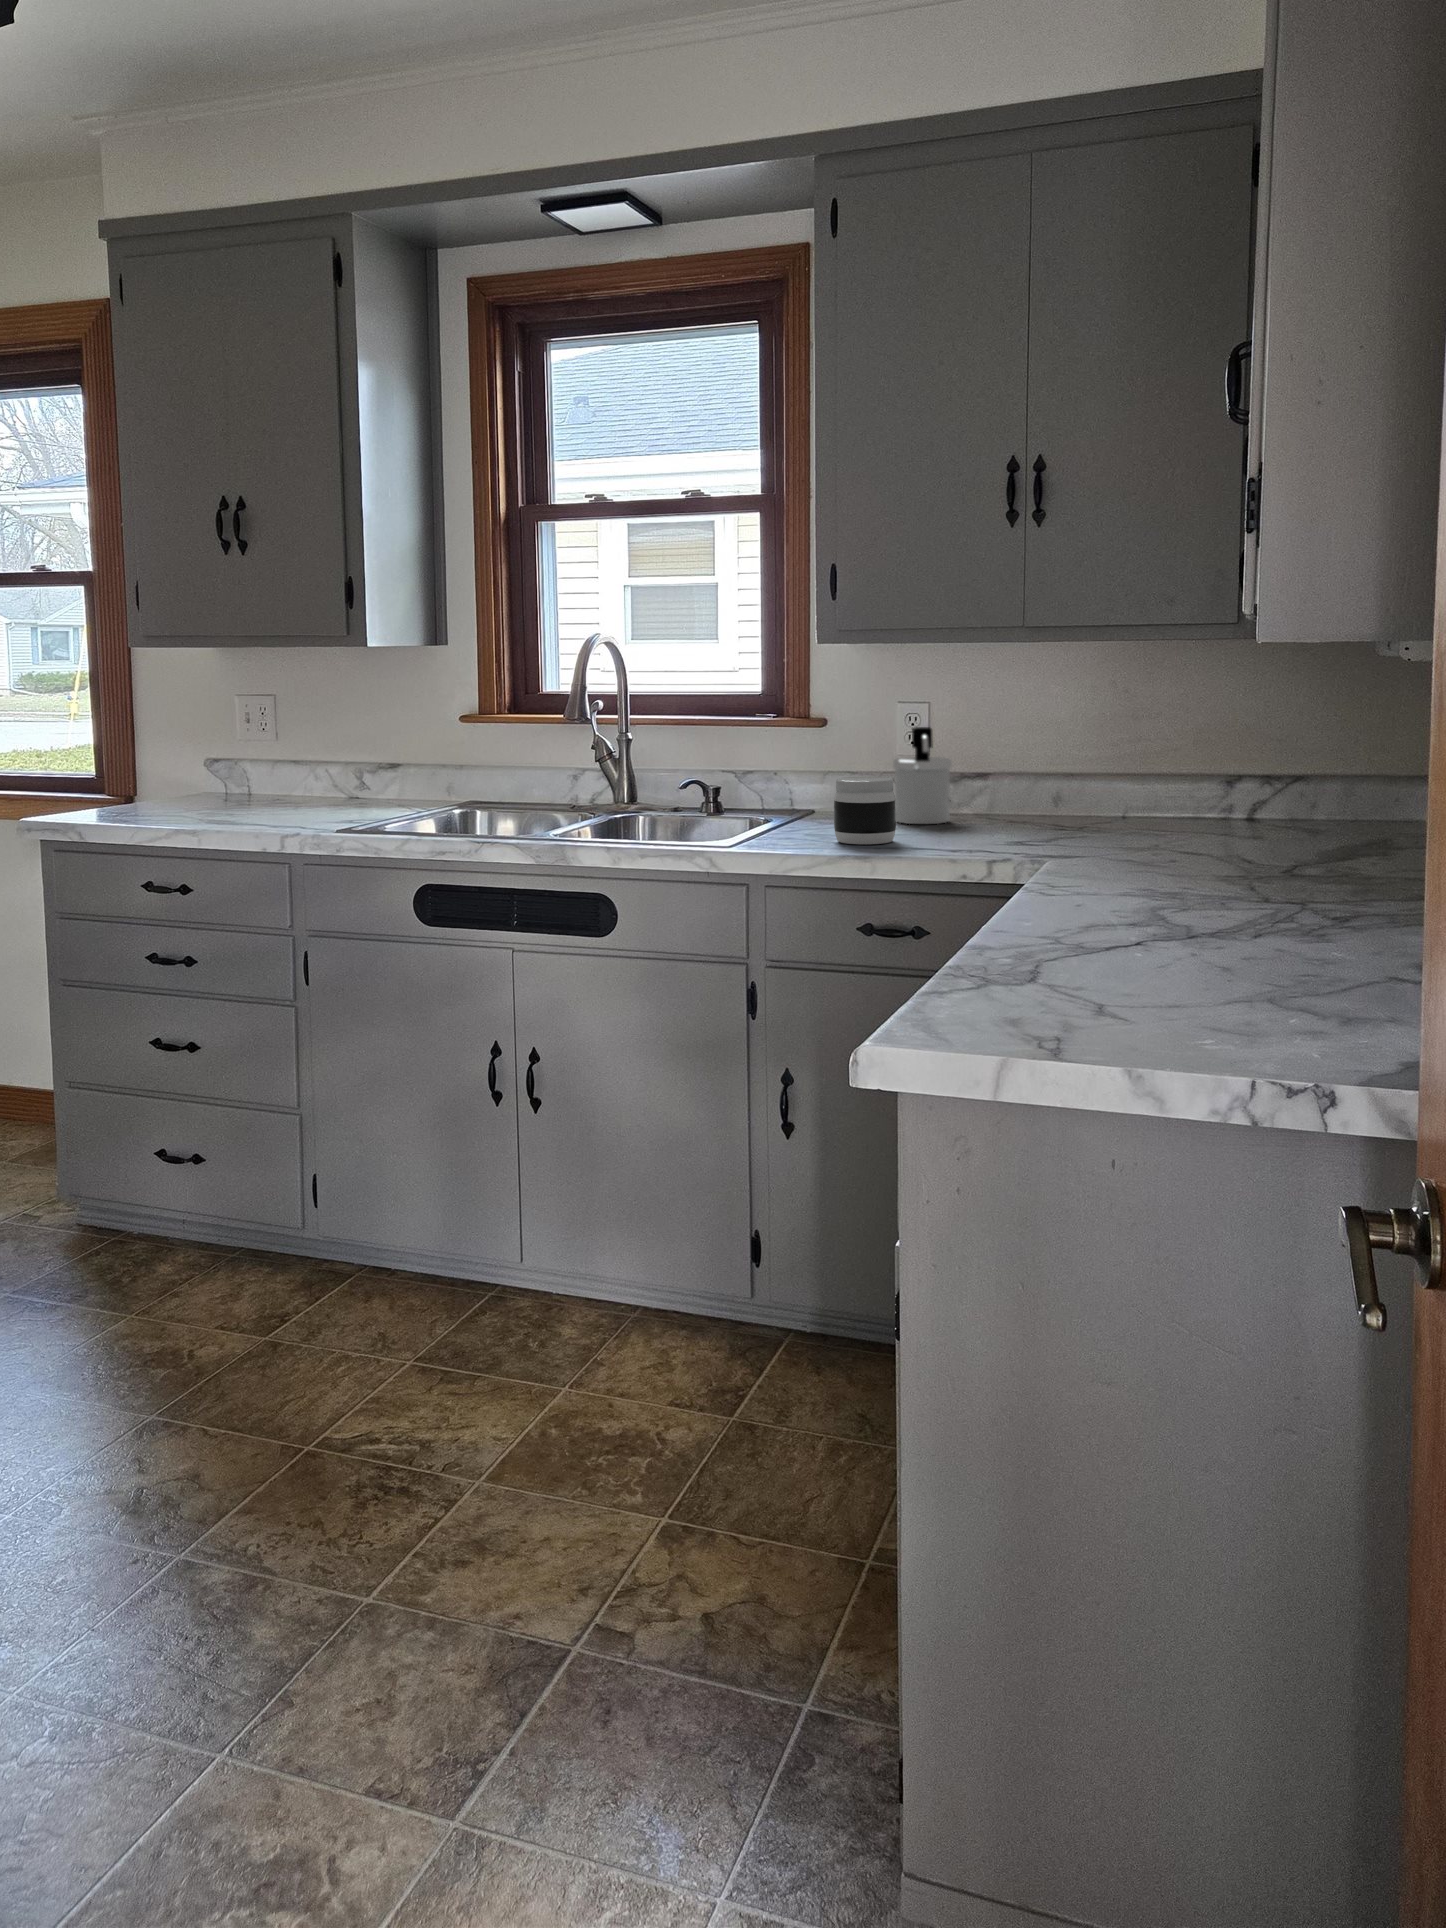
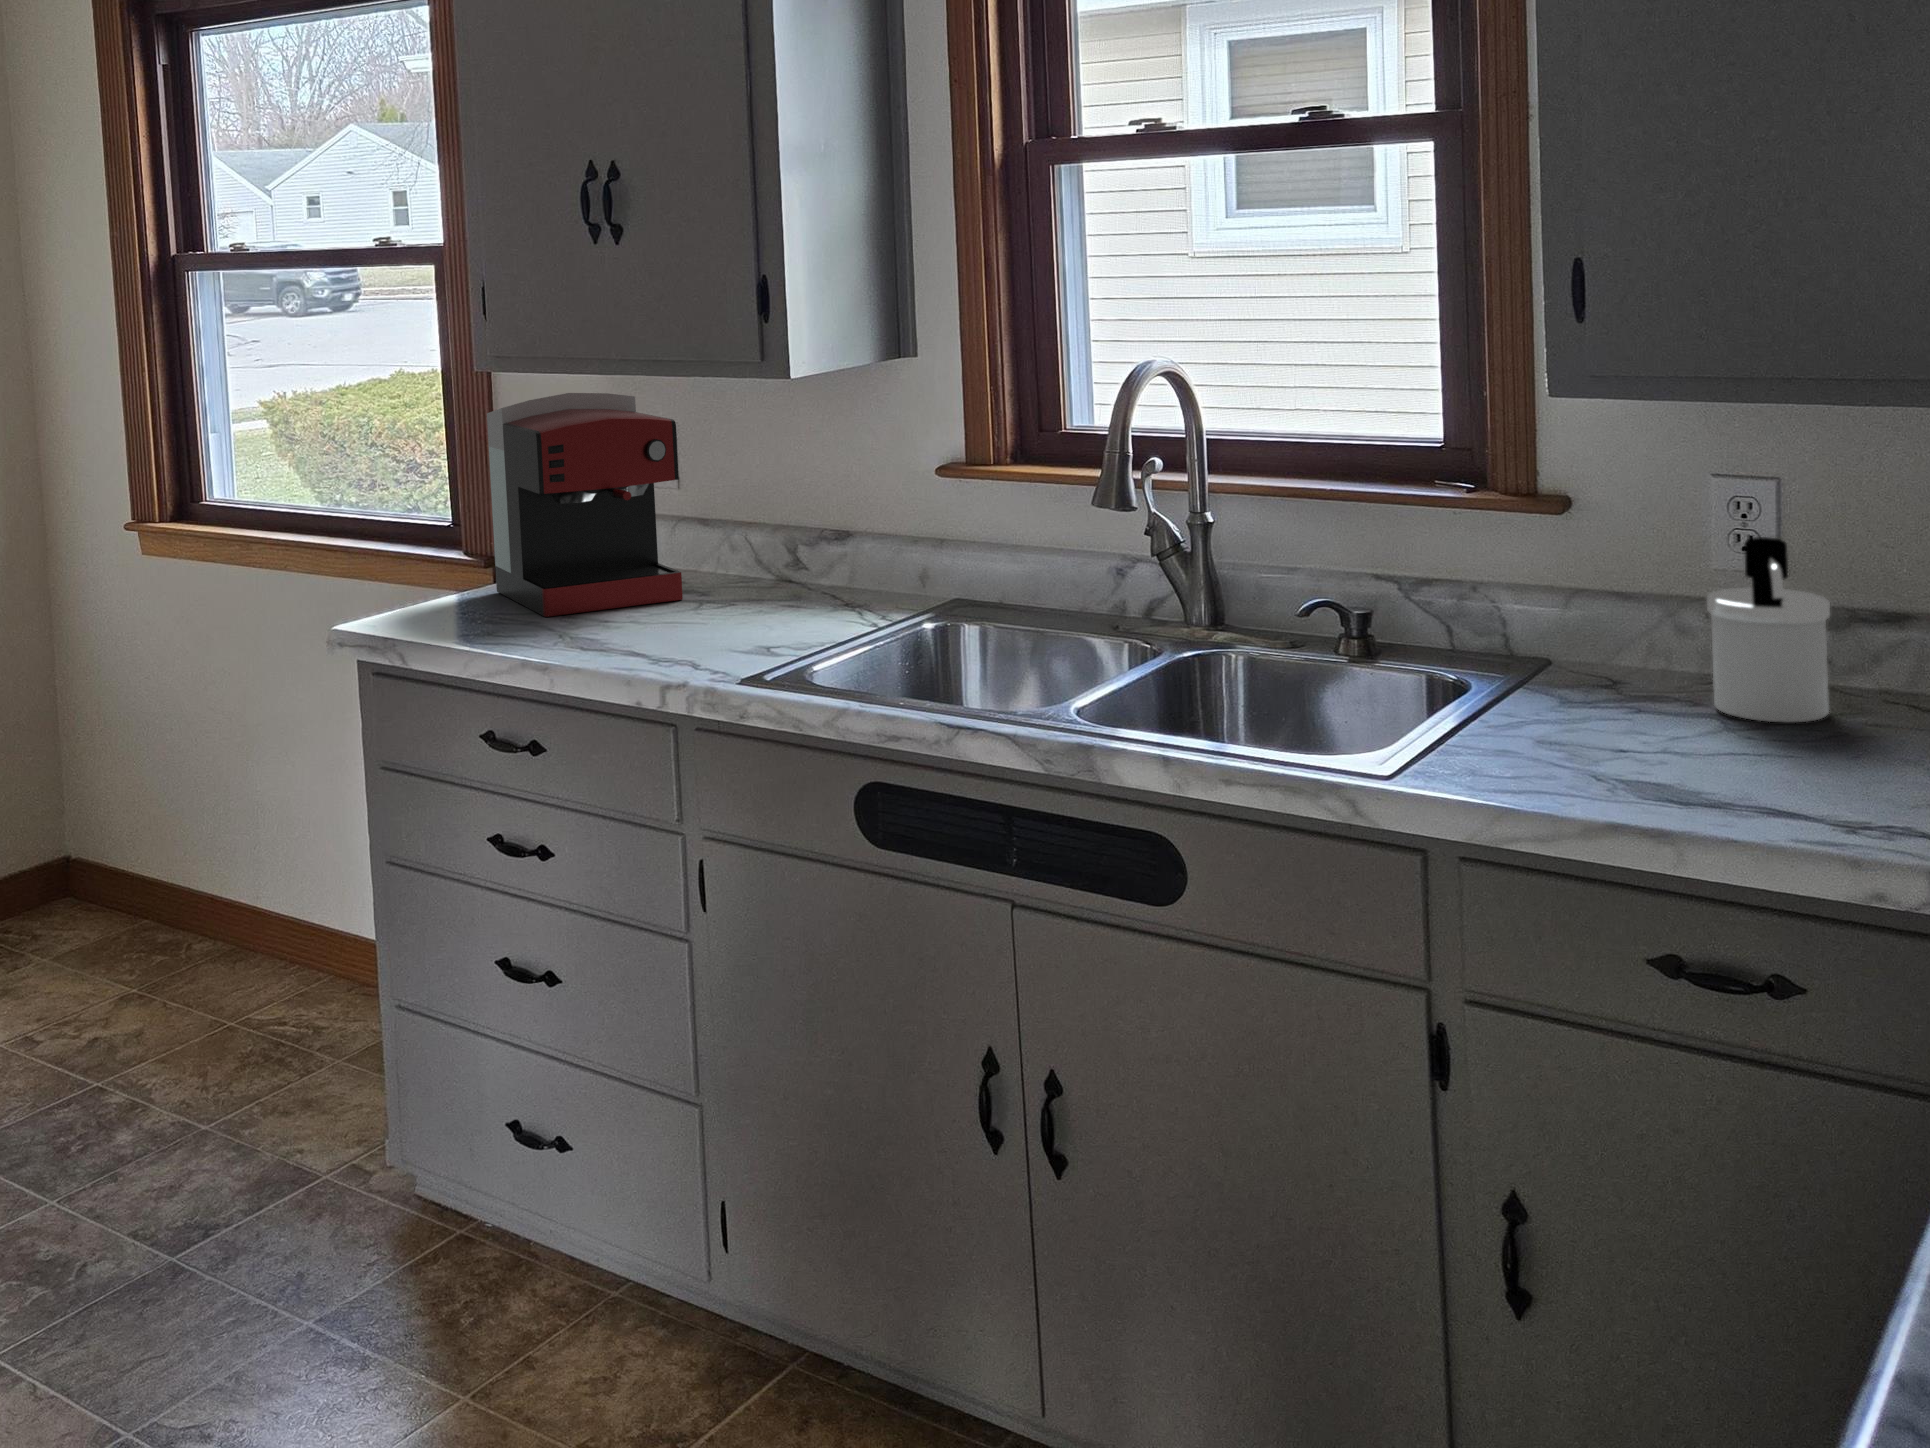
coffee maker: none [136,668,283,817] -> present [487,393,683,617]
jar: present [834,776,896,844] -> none [1596,654,1725,793]

